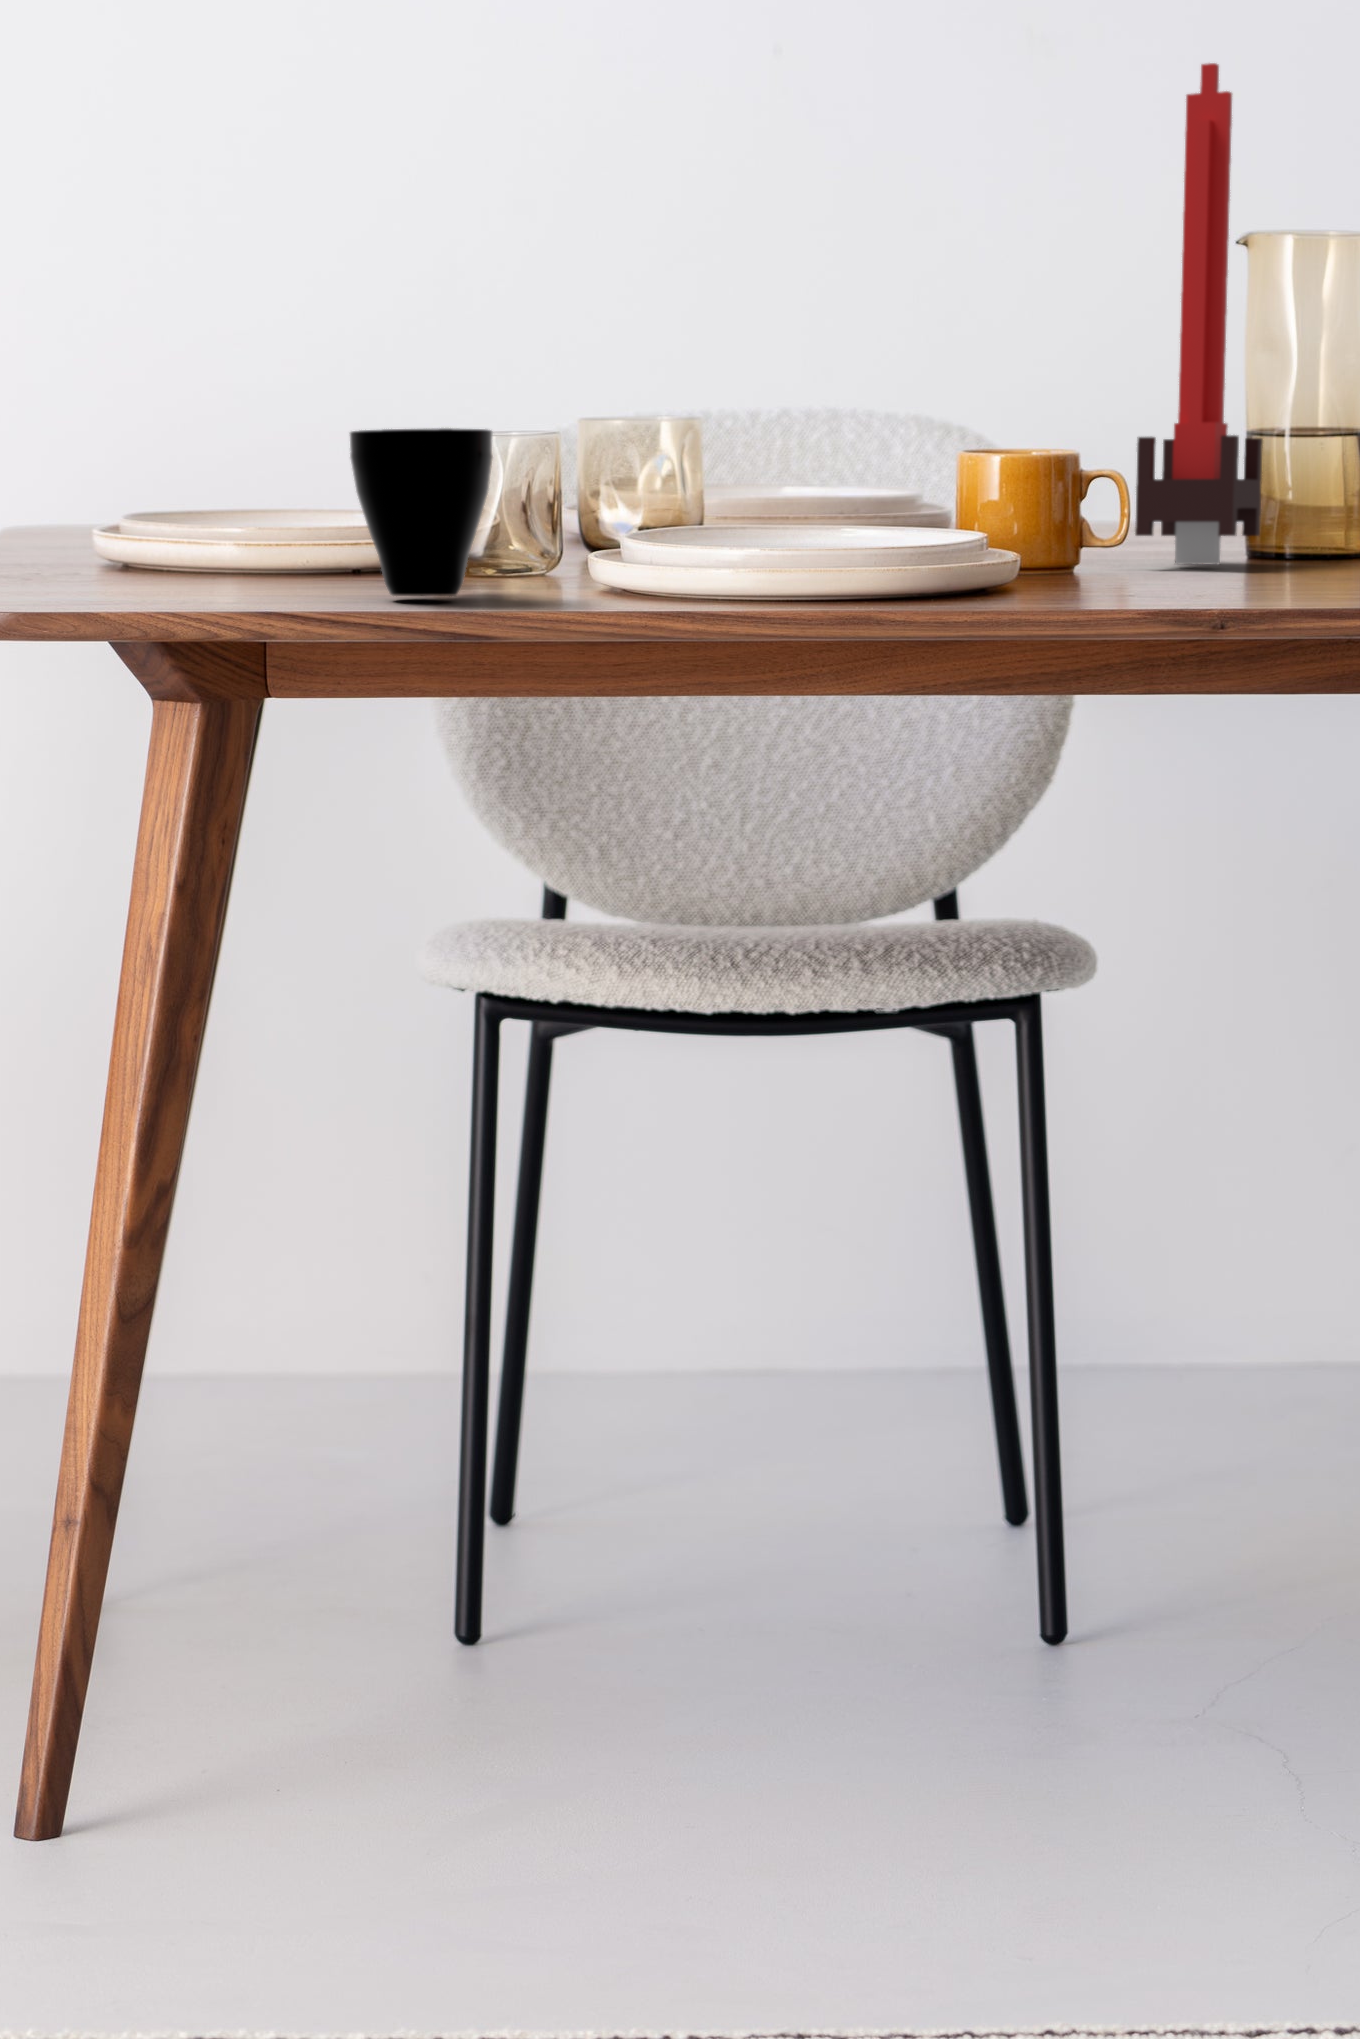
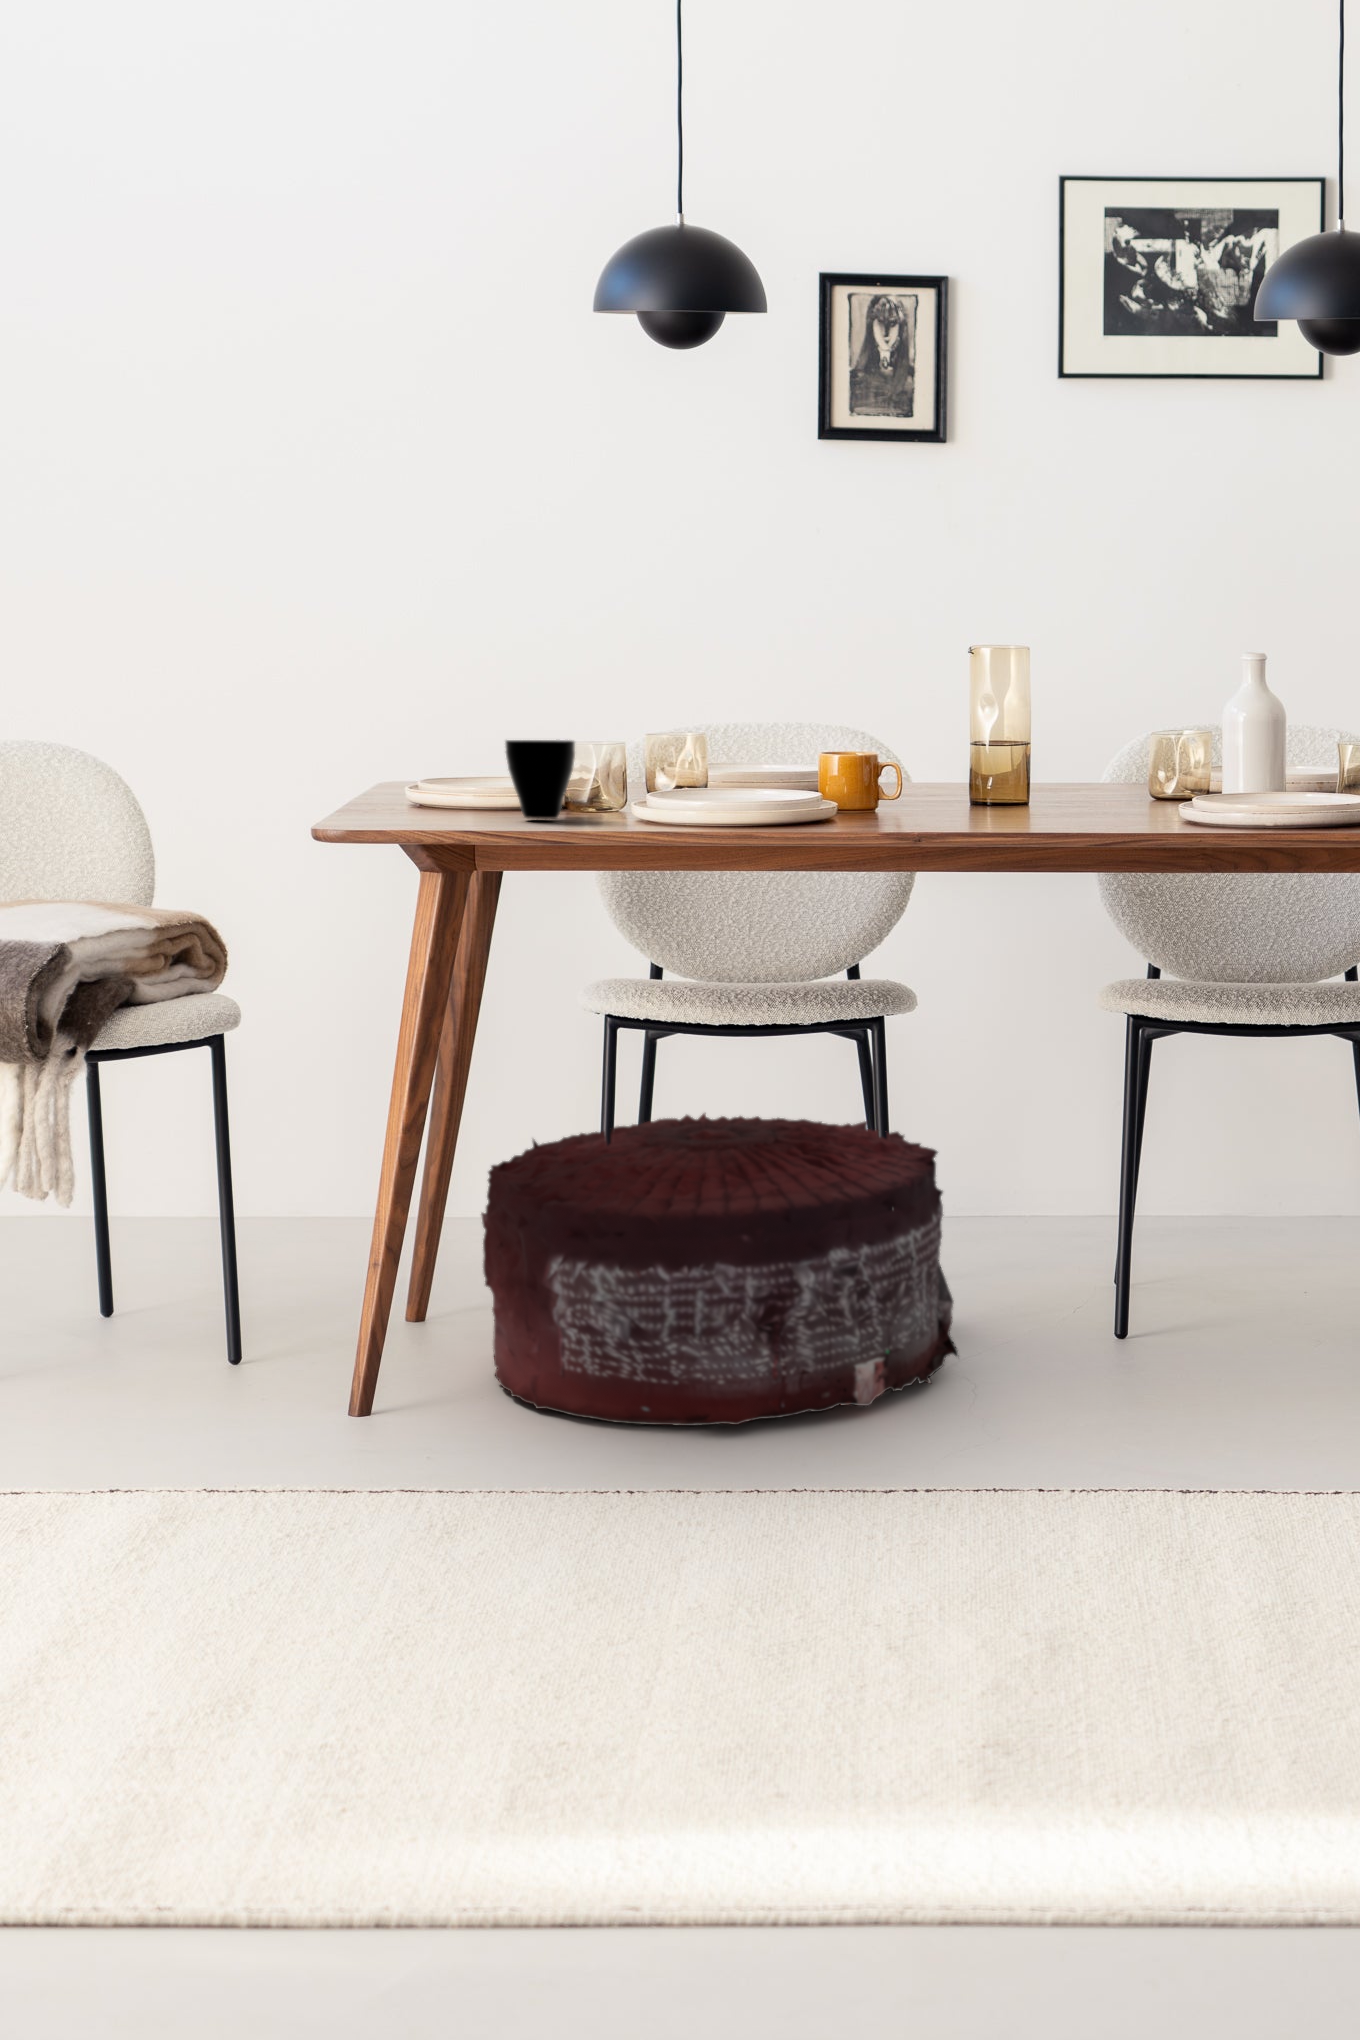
candle: present [1135,63,1263,564] -> none [908,569,972,808]
pouf: none [252,1160,1193,1823] -> present [481,1113,958,1426]

